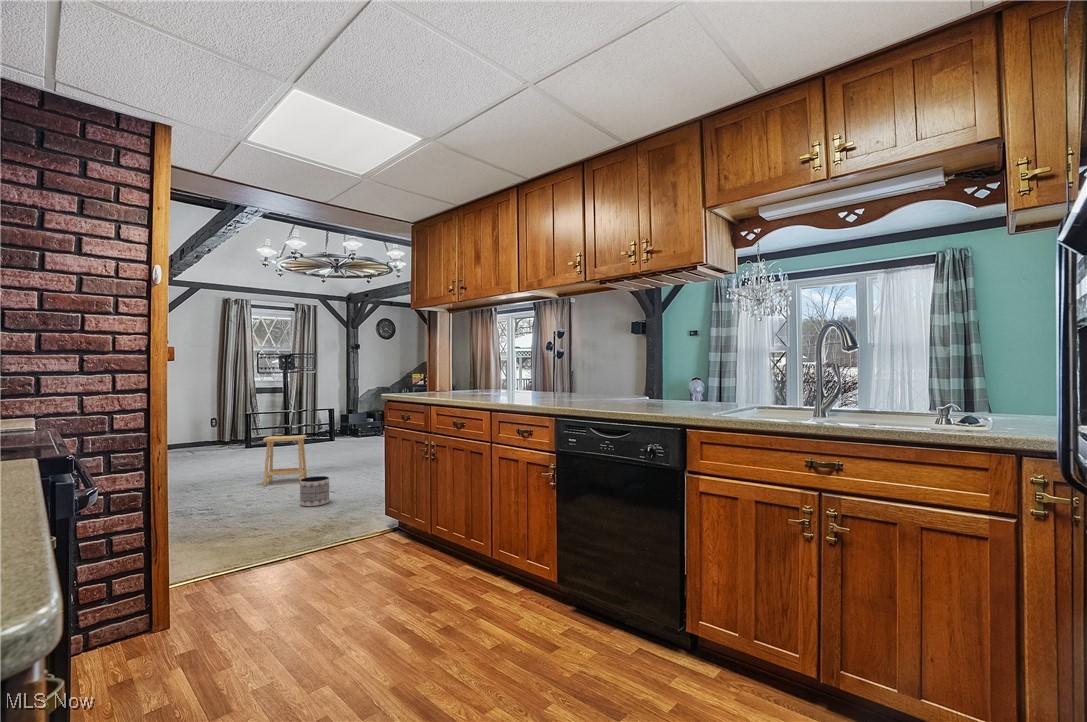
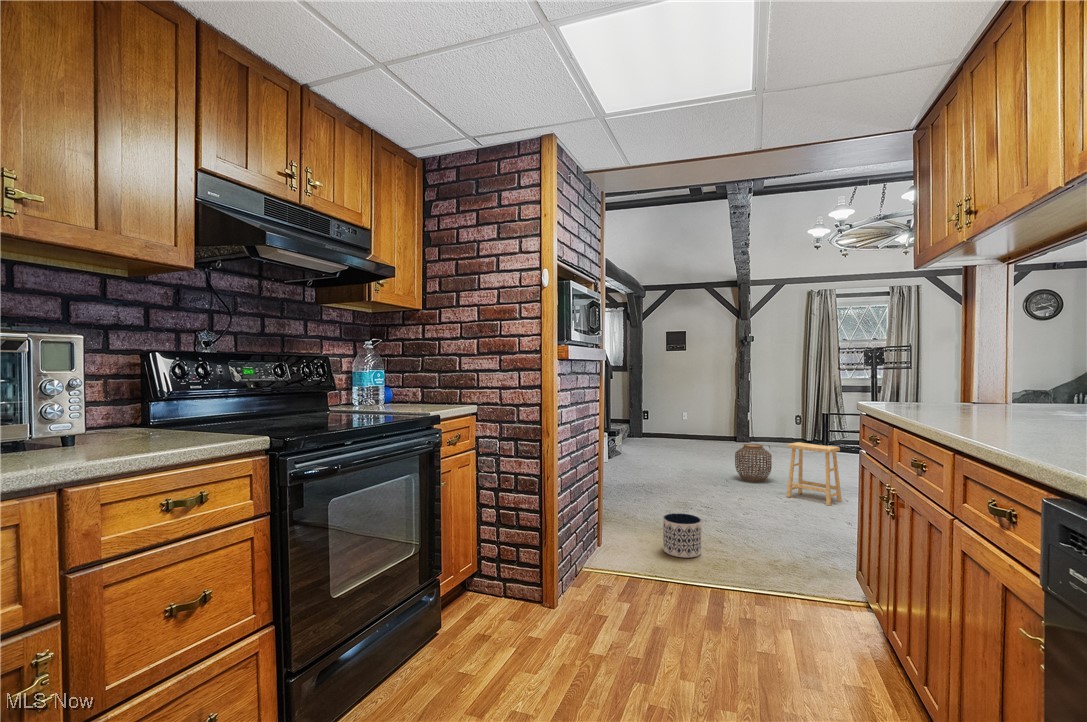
woven basket: none [196,446,235,484] -> present [735,444,772,482]
planter: present [300,476,329,506] -> present [663,513,701,558]

